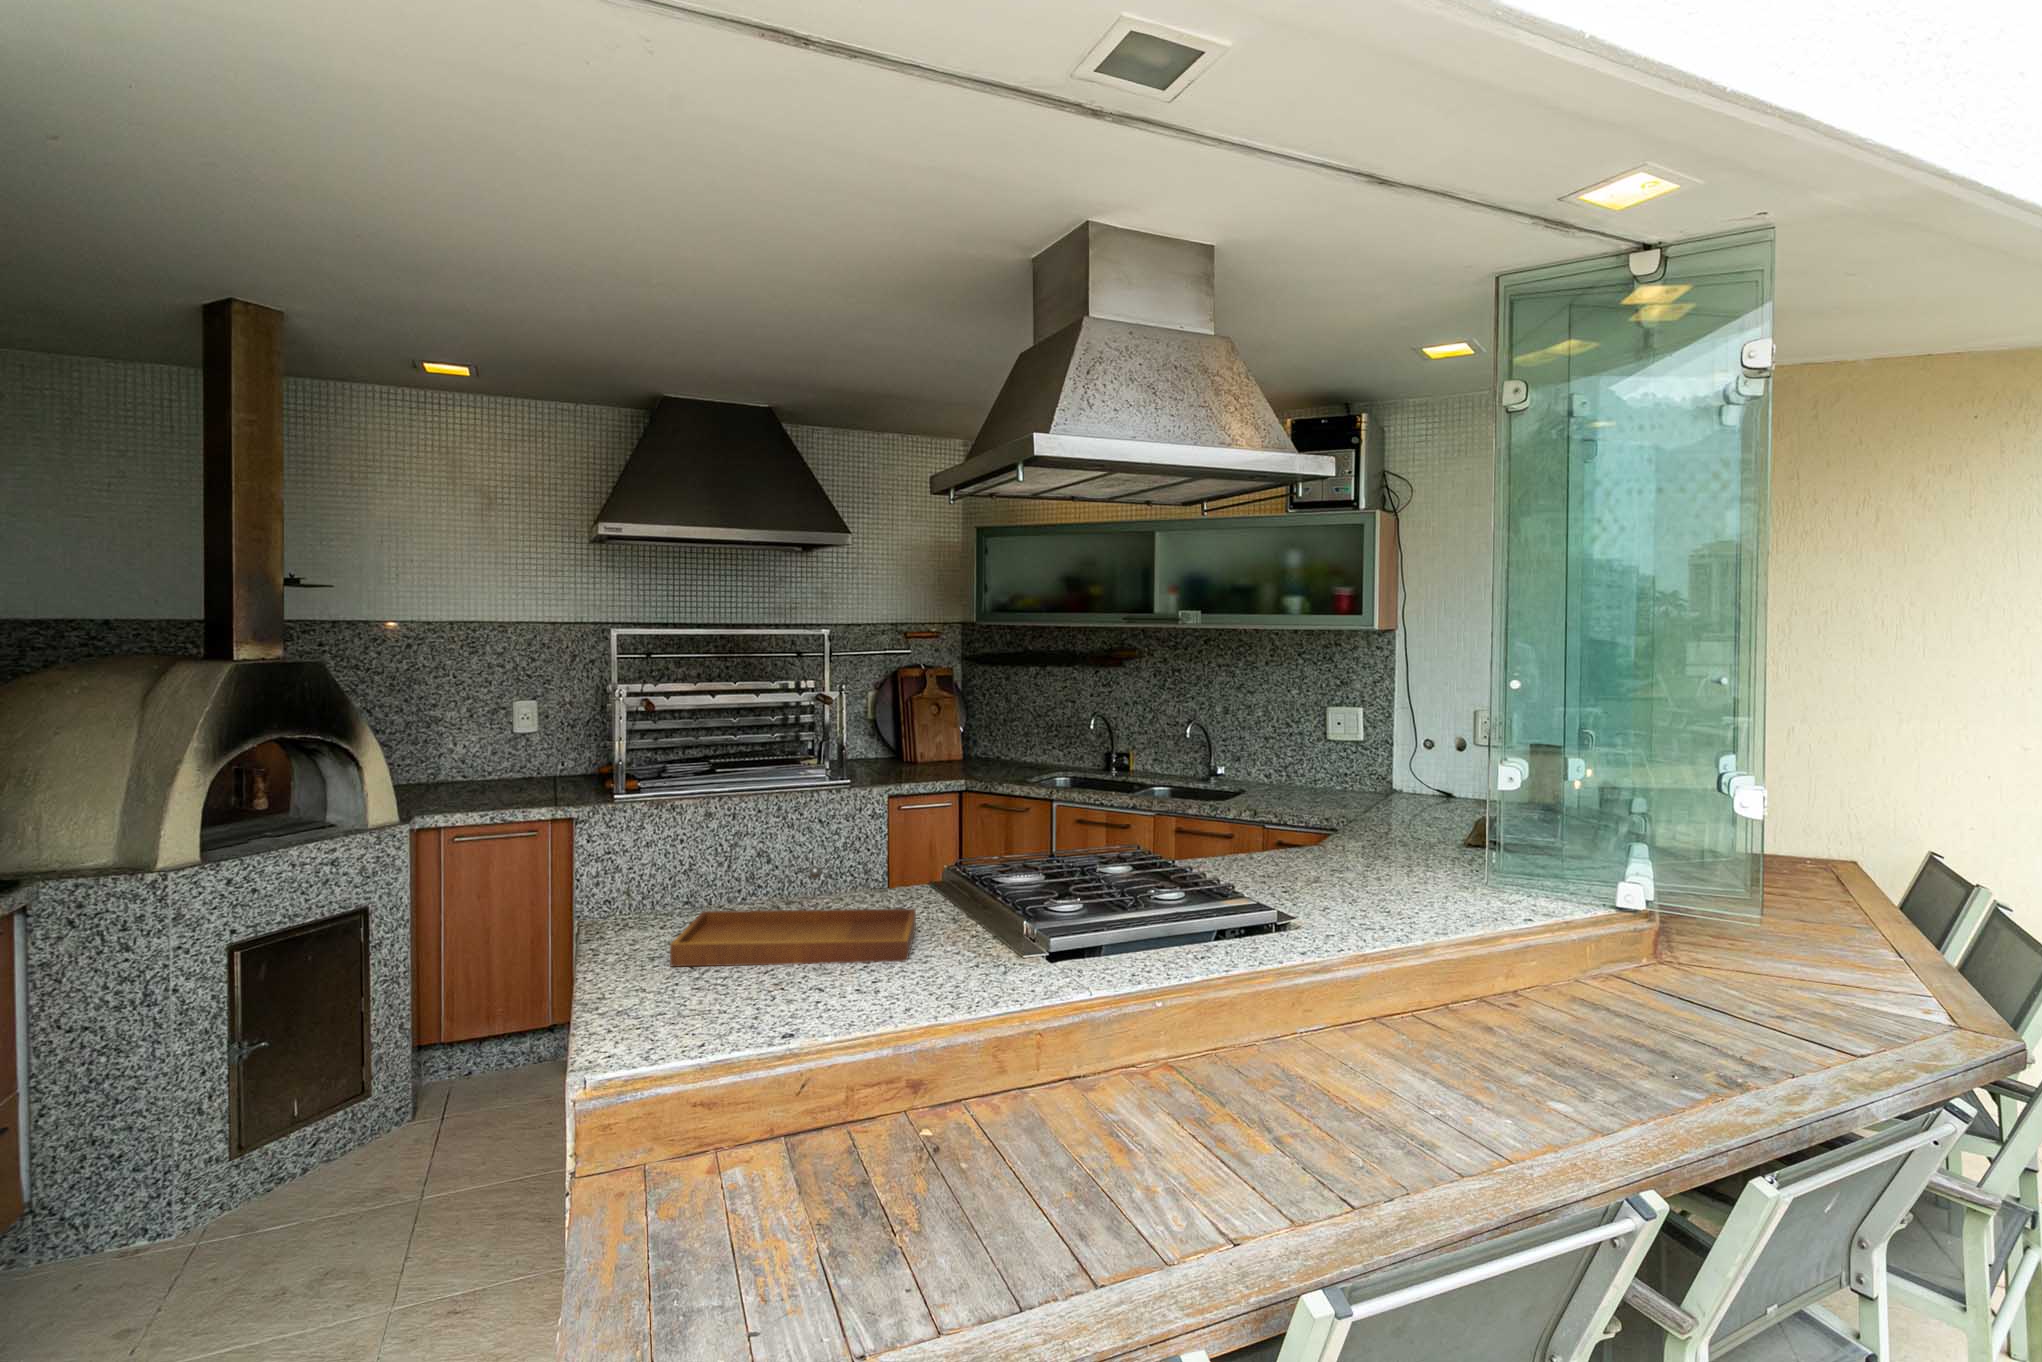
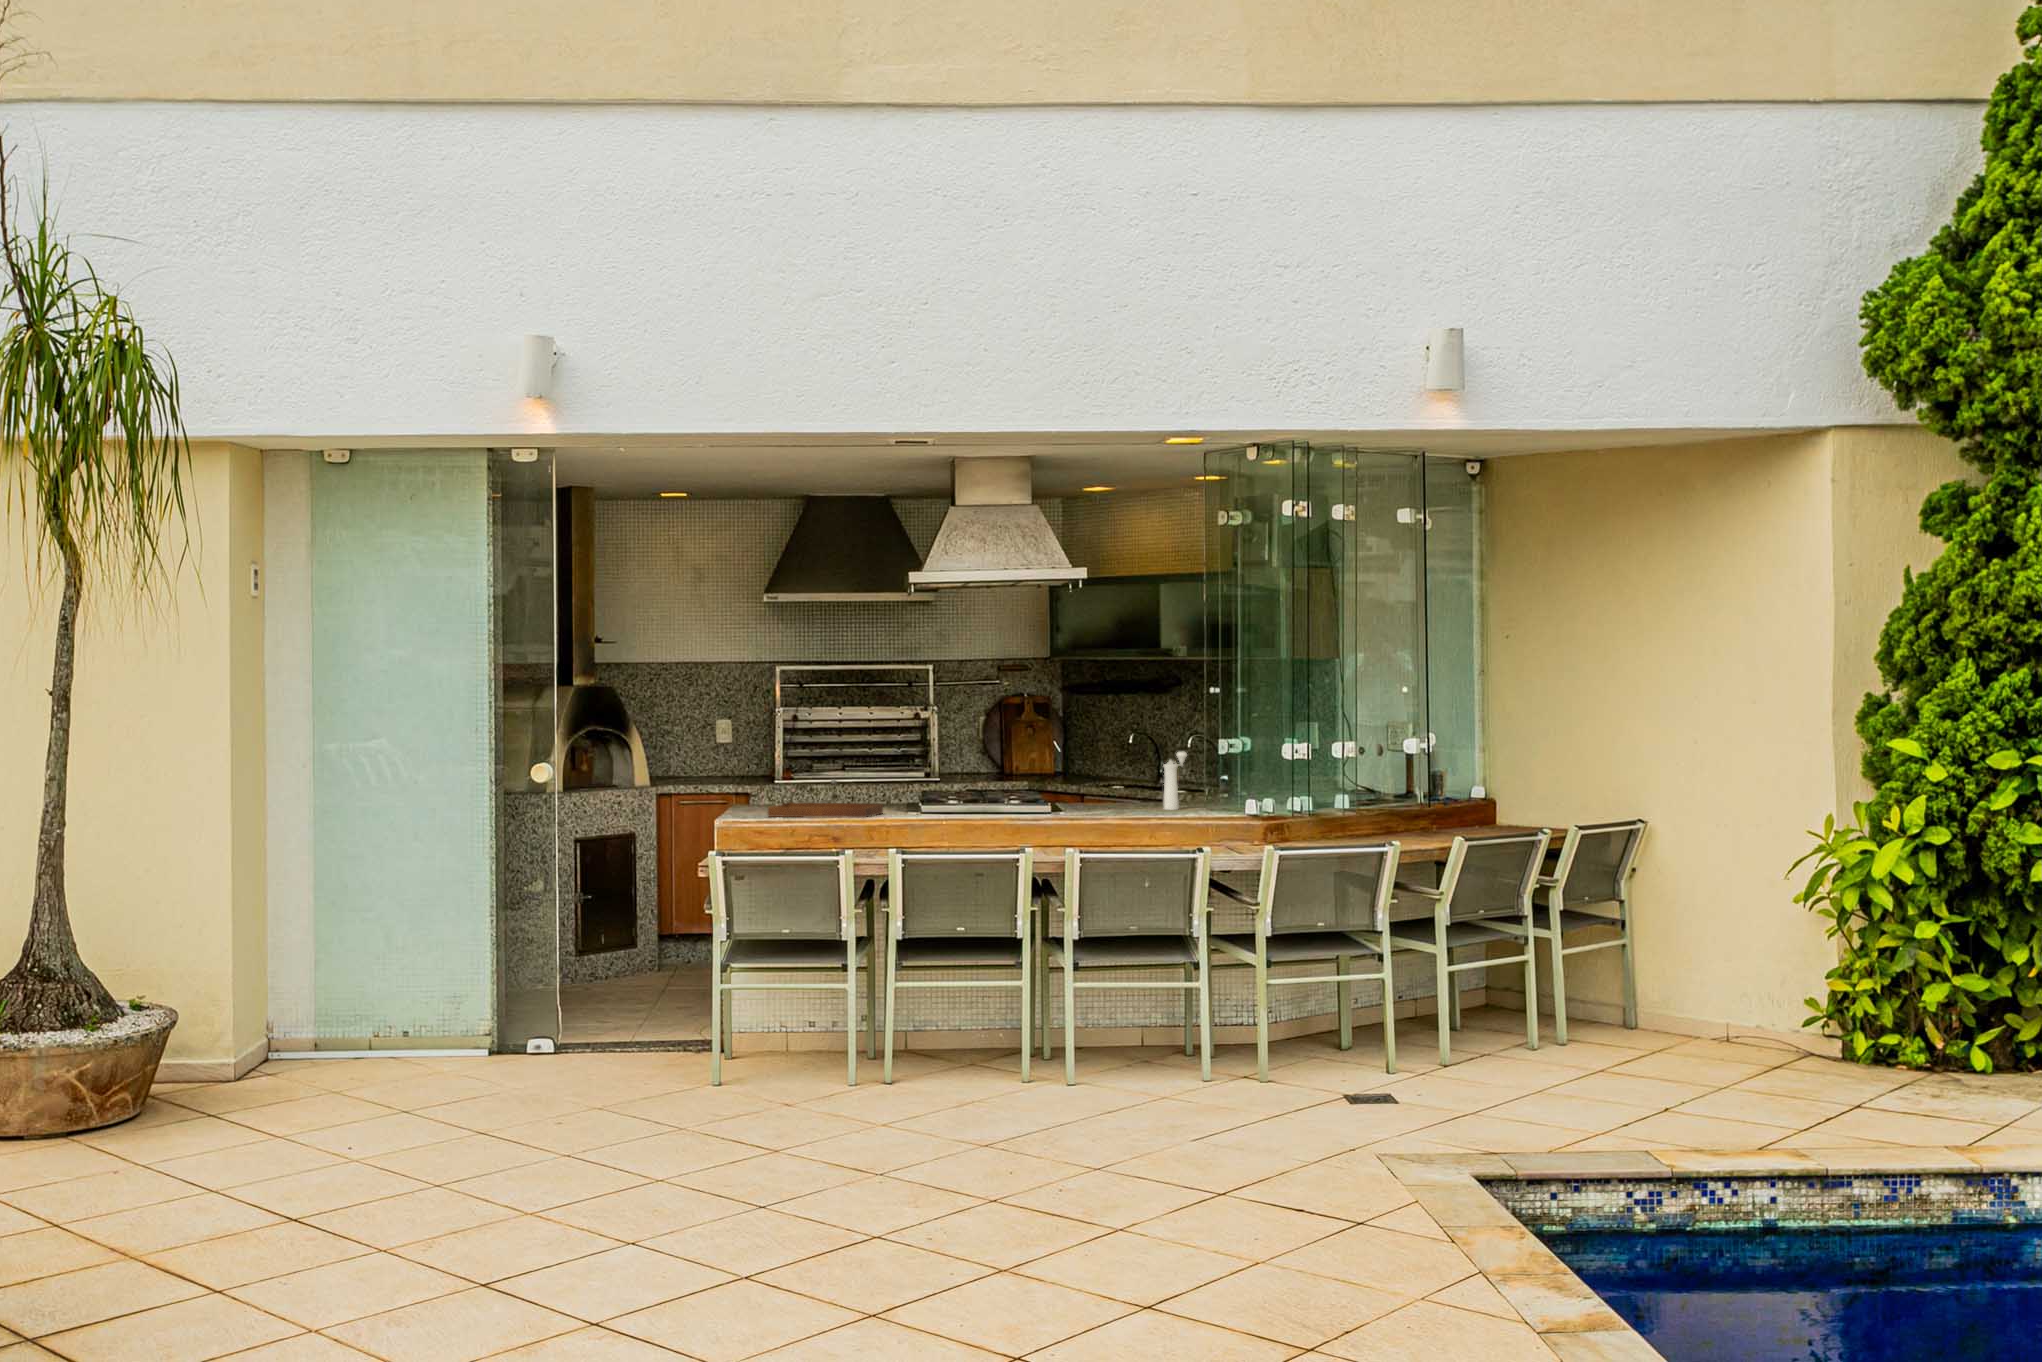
pepper mill: none [1380,775,1412,881] -> present [1163,752,1187,810]

